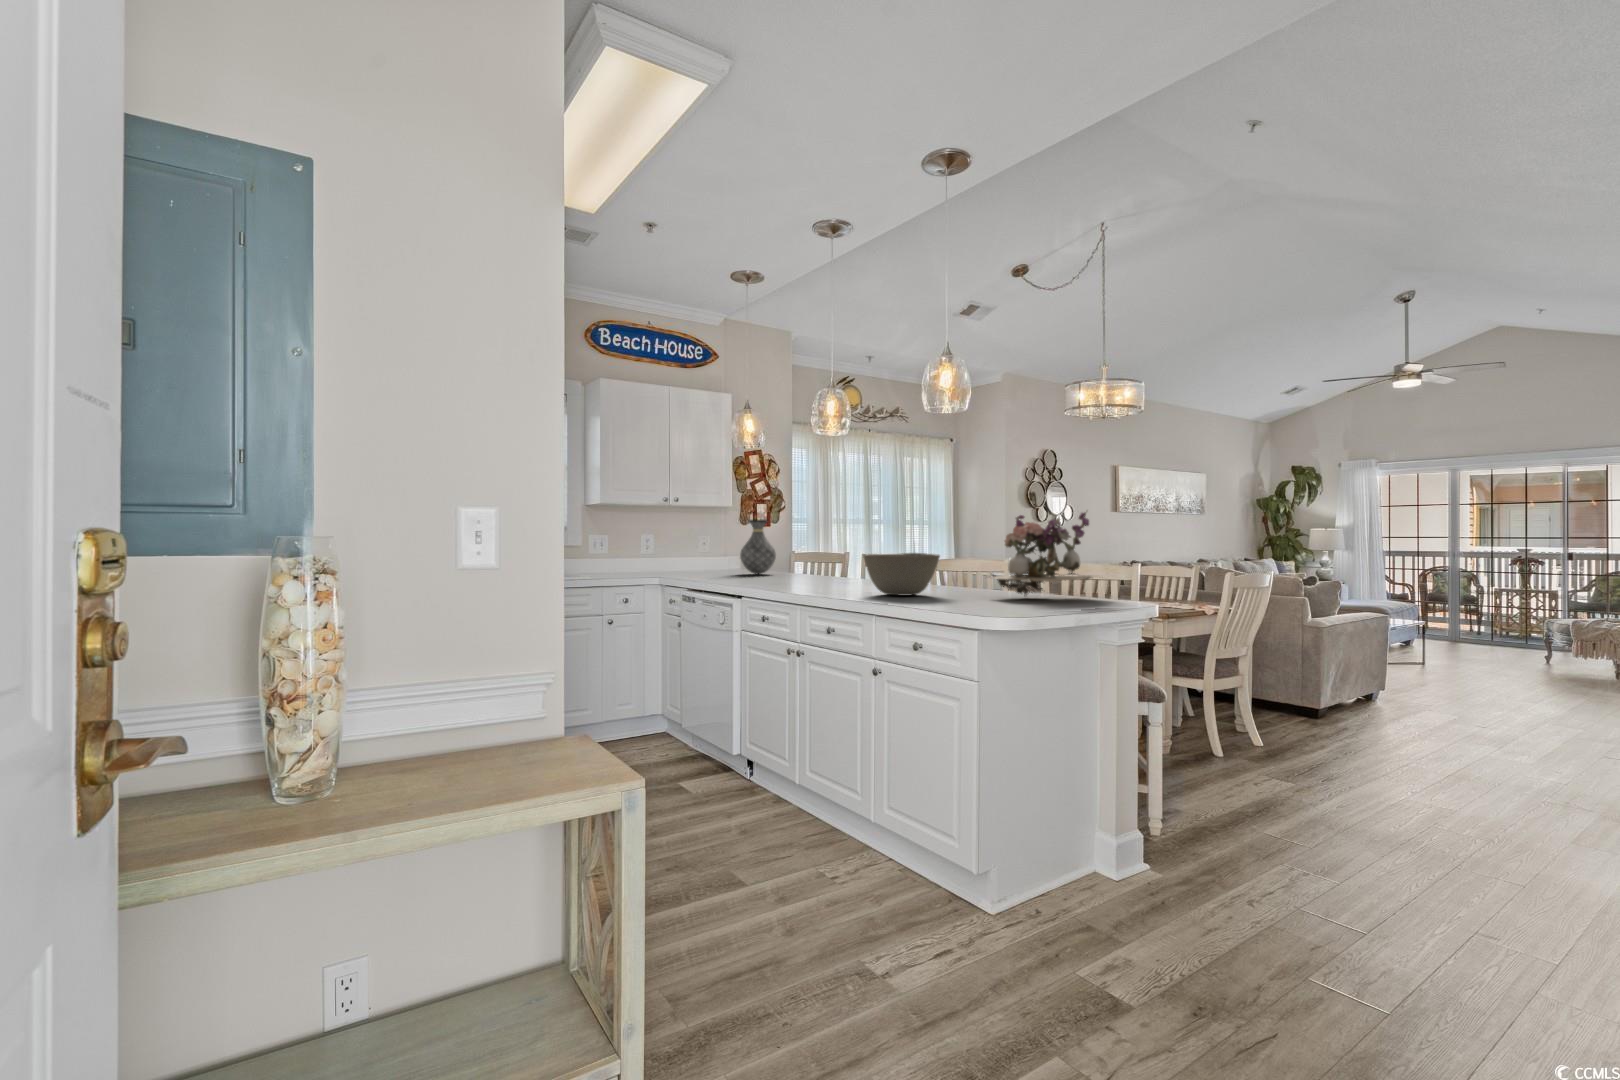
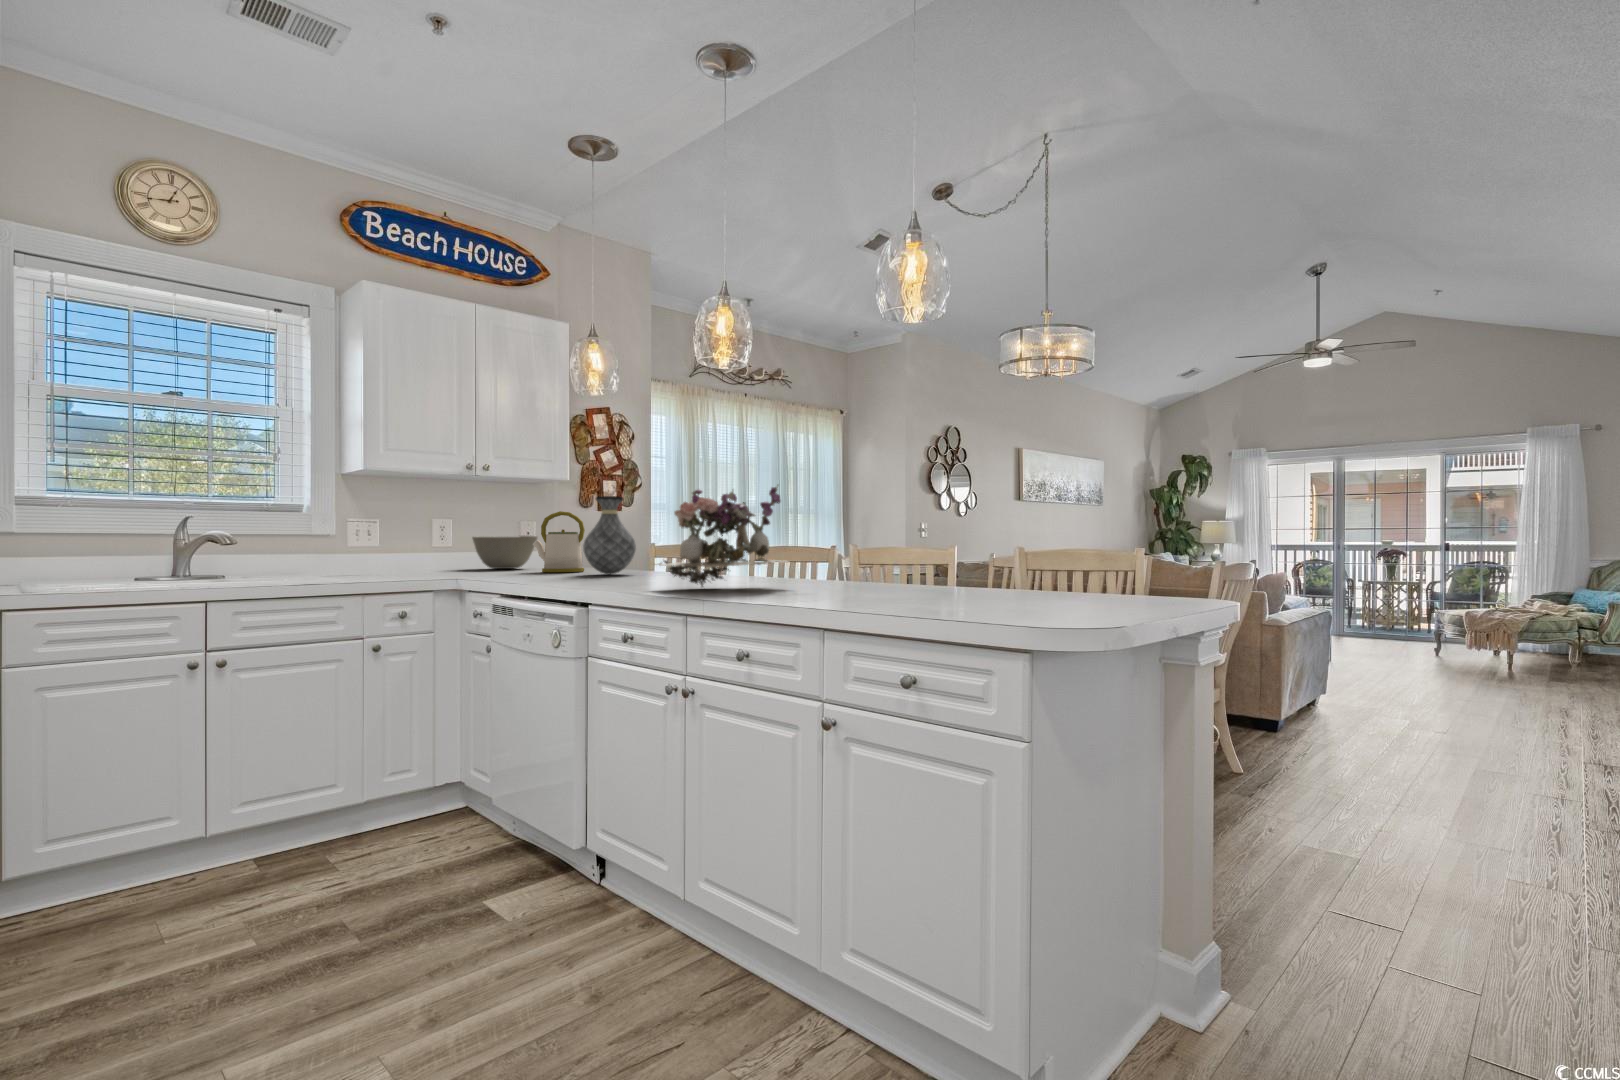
flower arrangement: present [989,511,1095,595] -> present [659,485,780,587]
kettle: none [707,529,742,572] -> present [534,511,585,572]
bowl: present [864,553,940,596] -> present [472,535,537,569]

